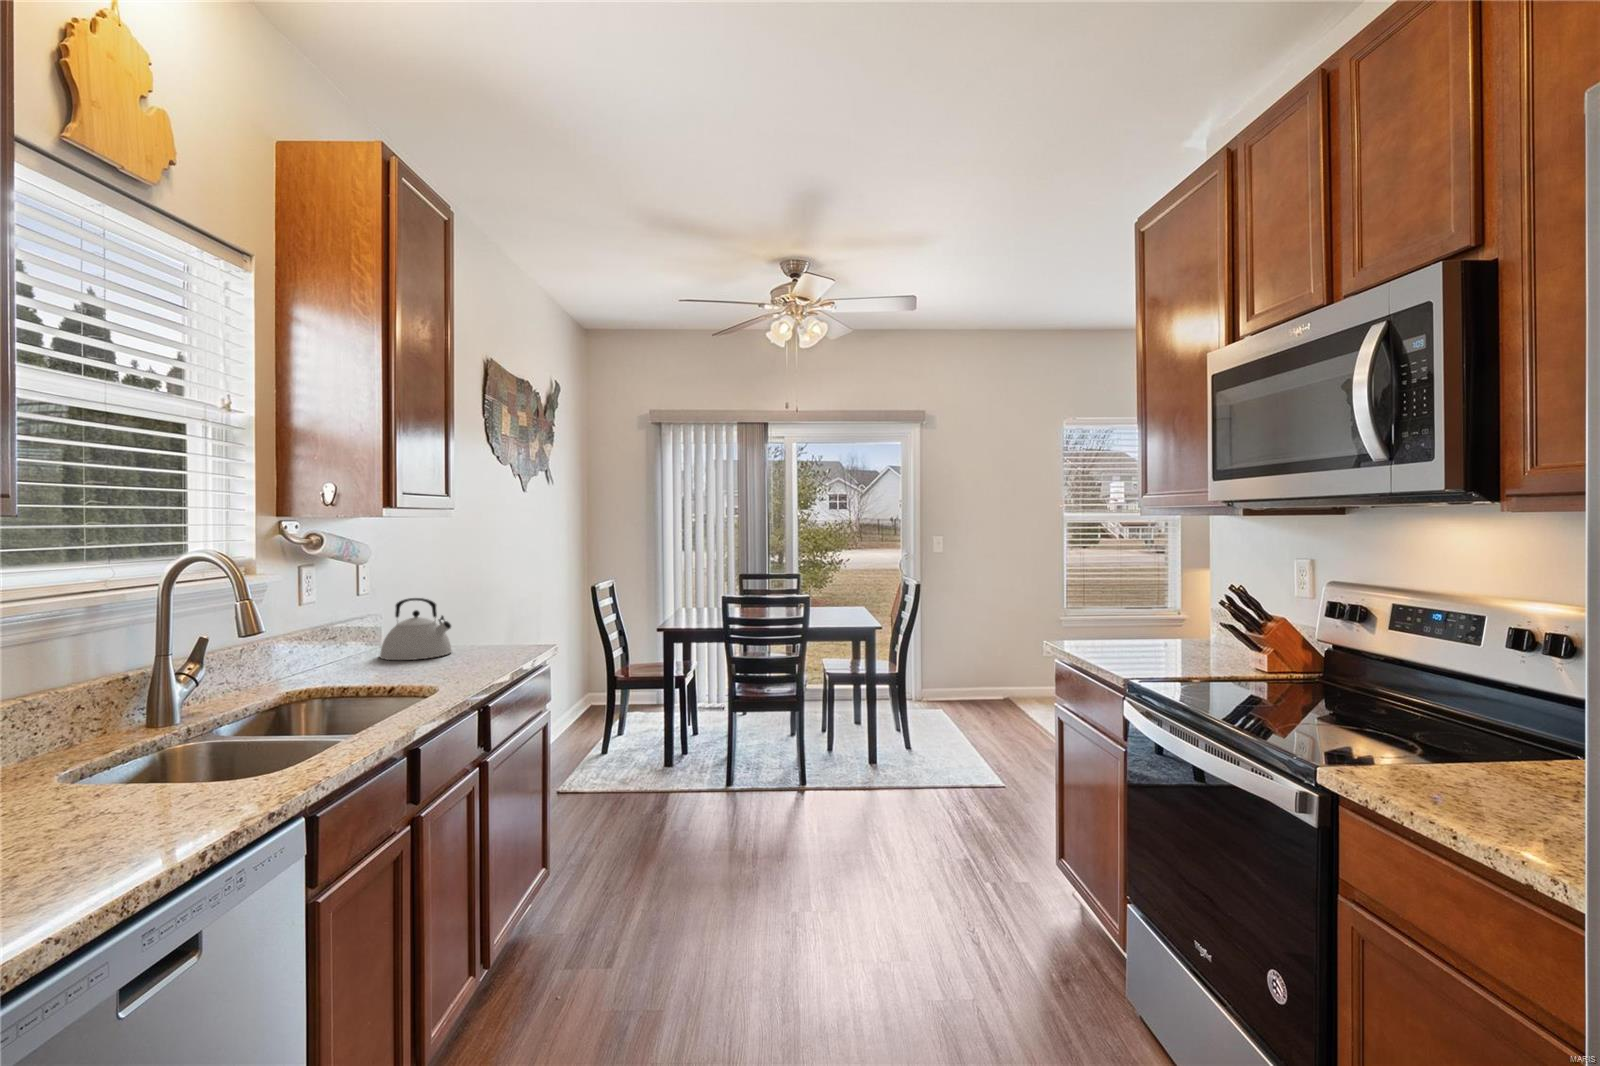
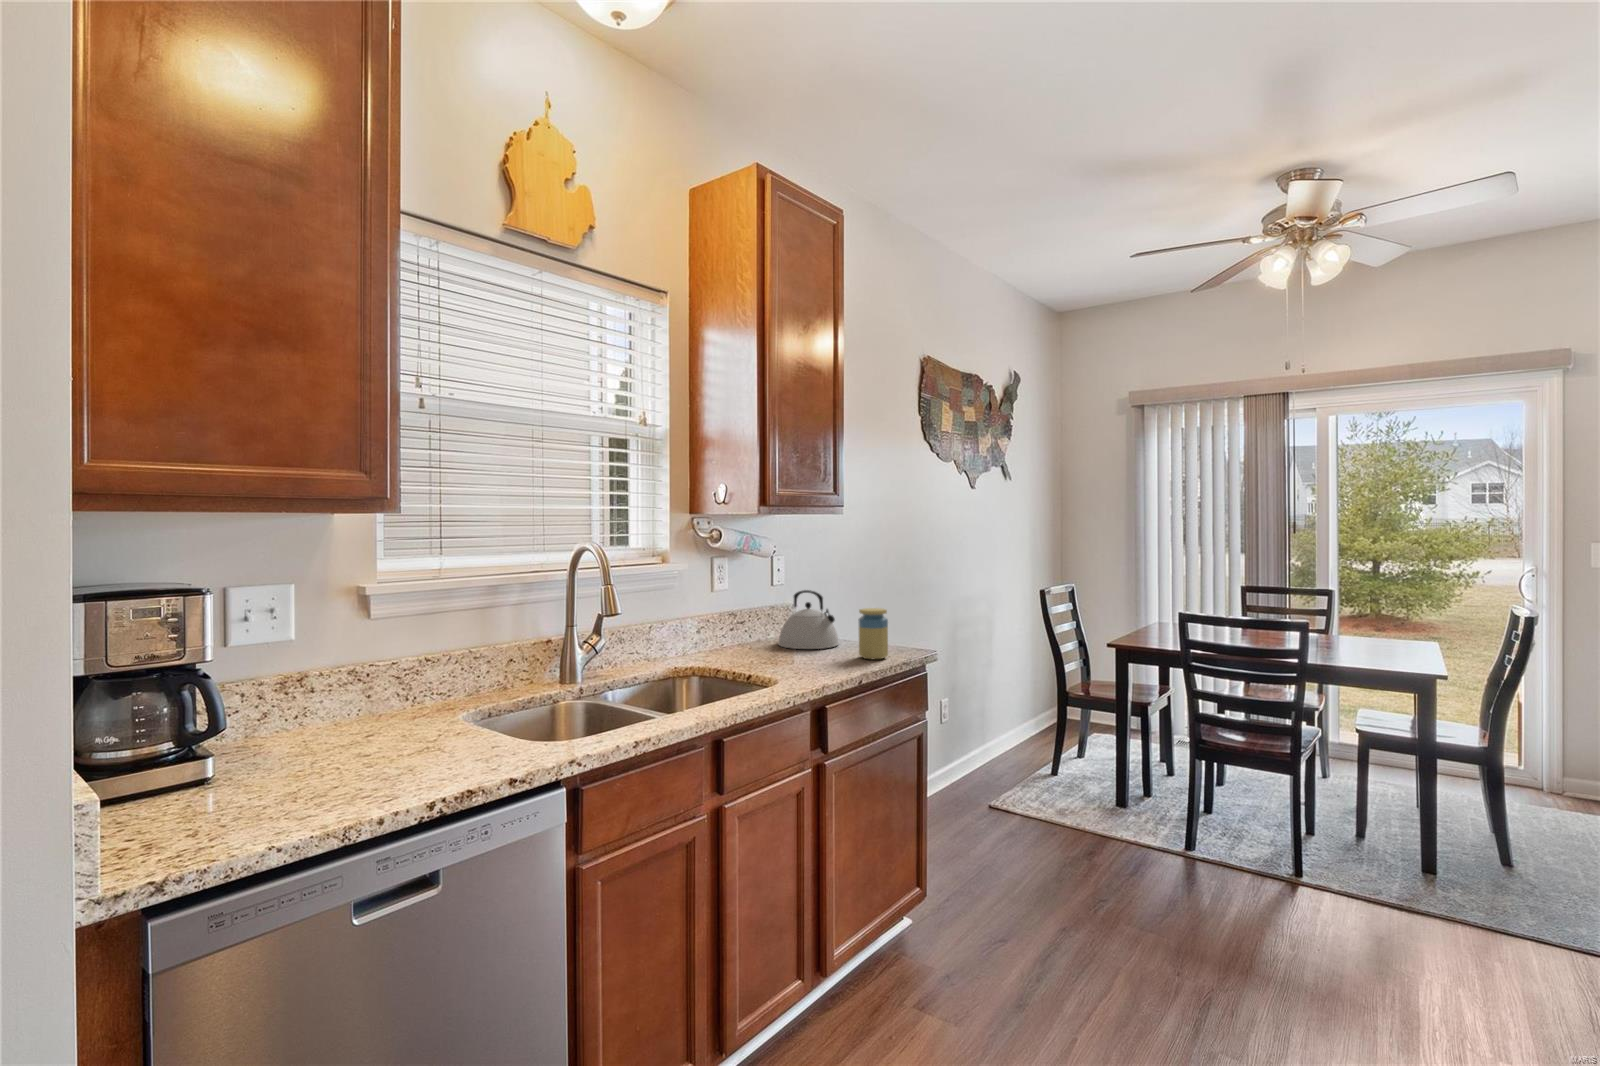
jar: none [488,610,519,660] -> present [859,608,888,660]

